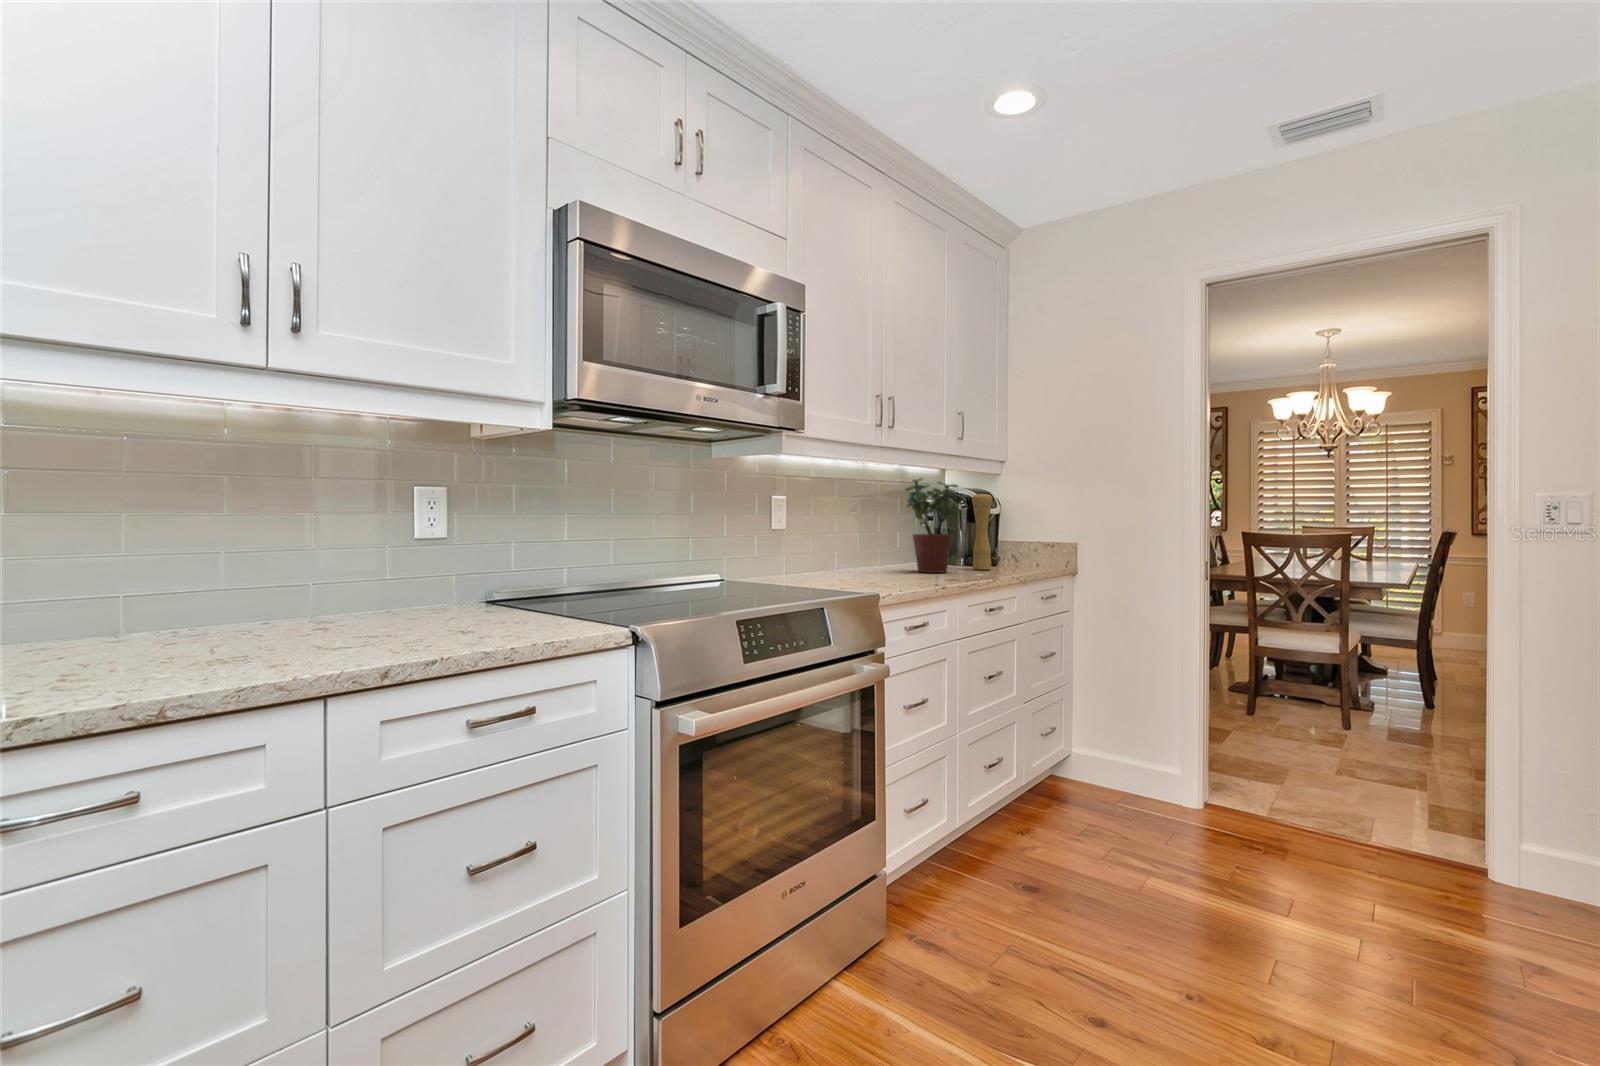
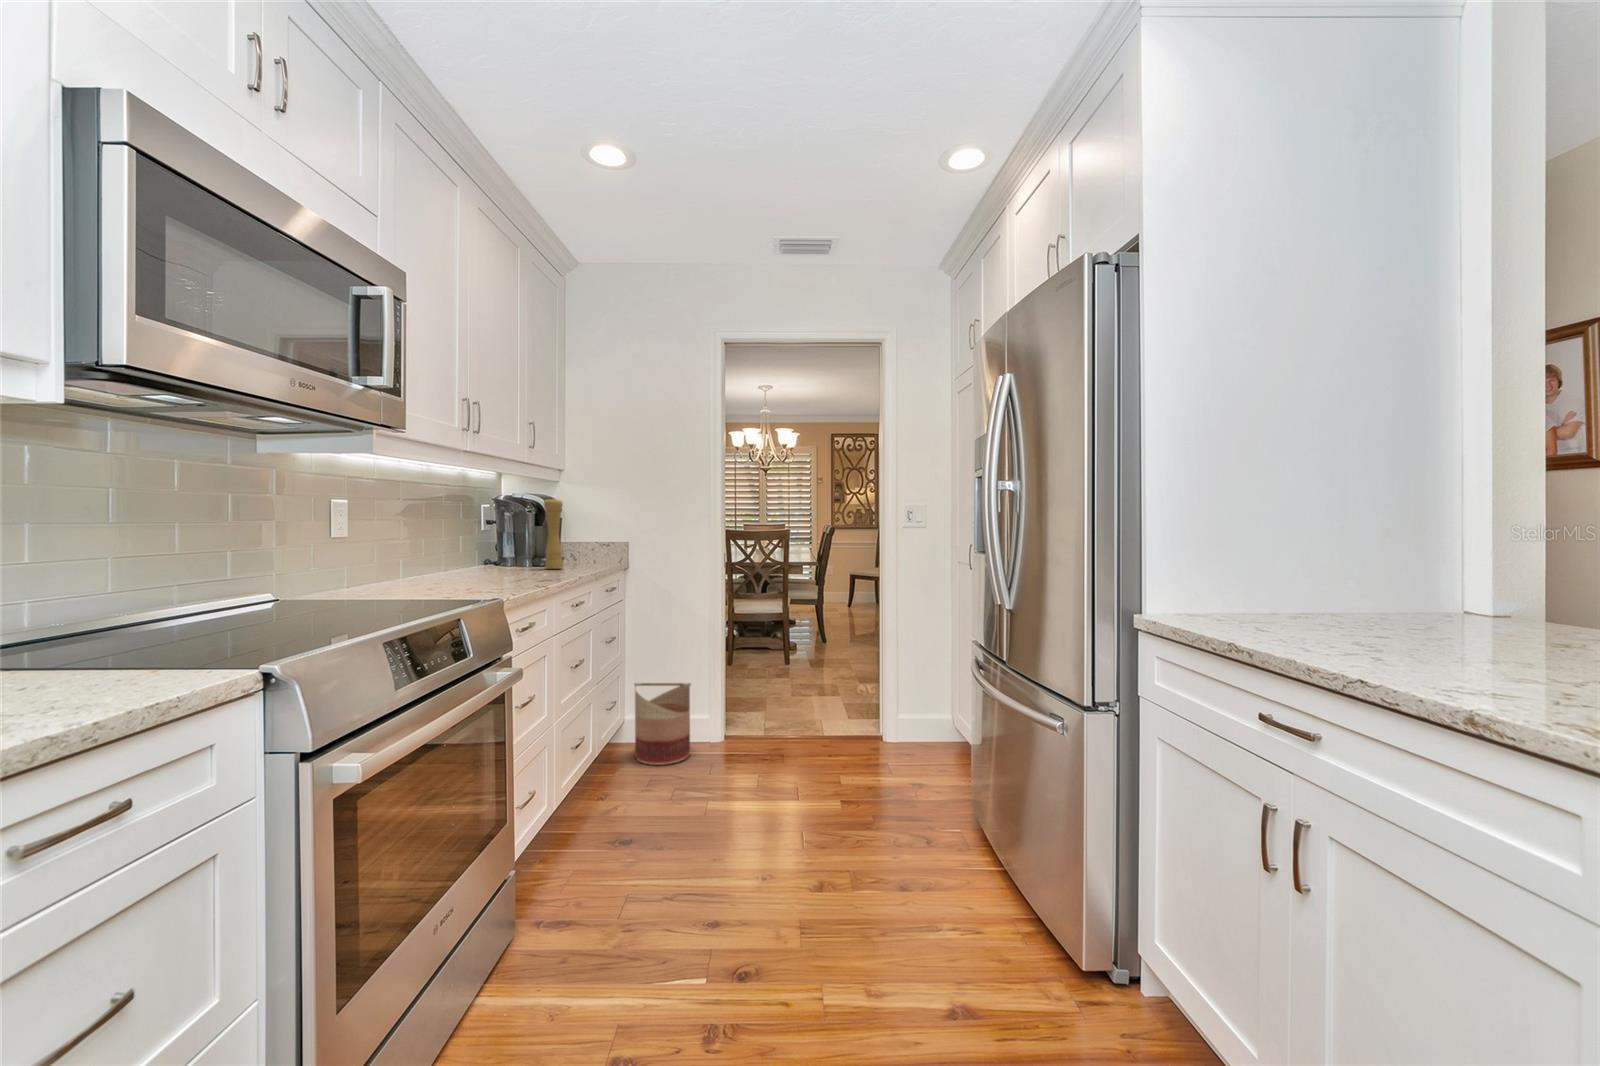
potted plant: present [905,478,959,573] -> none [484,483,542,575]
basket: none [1077,708,1148,813] -> present [634,682,691,765]

